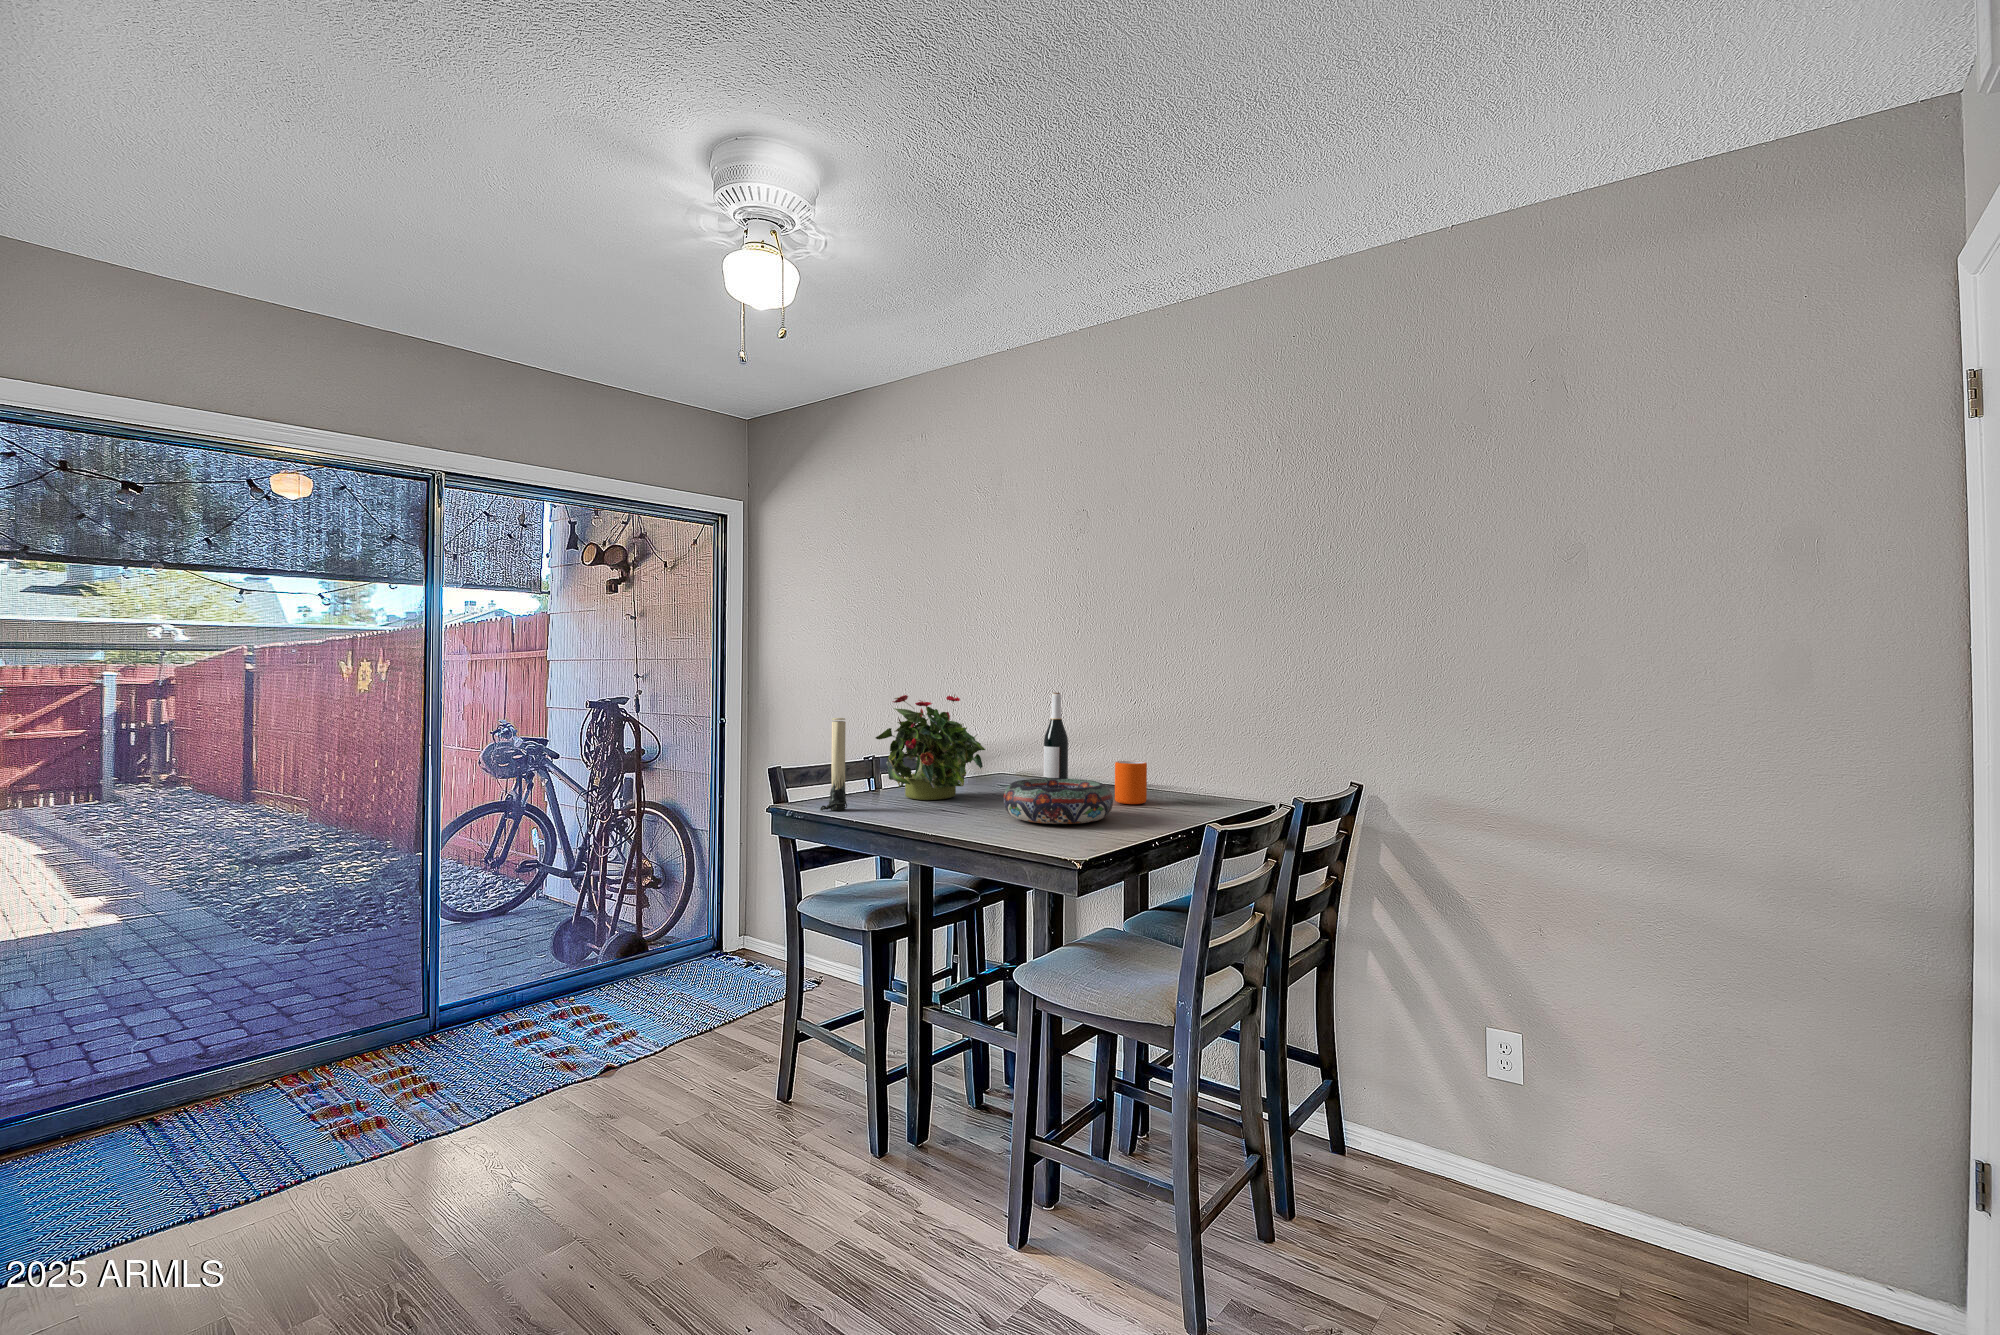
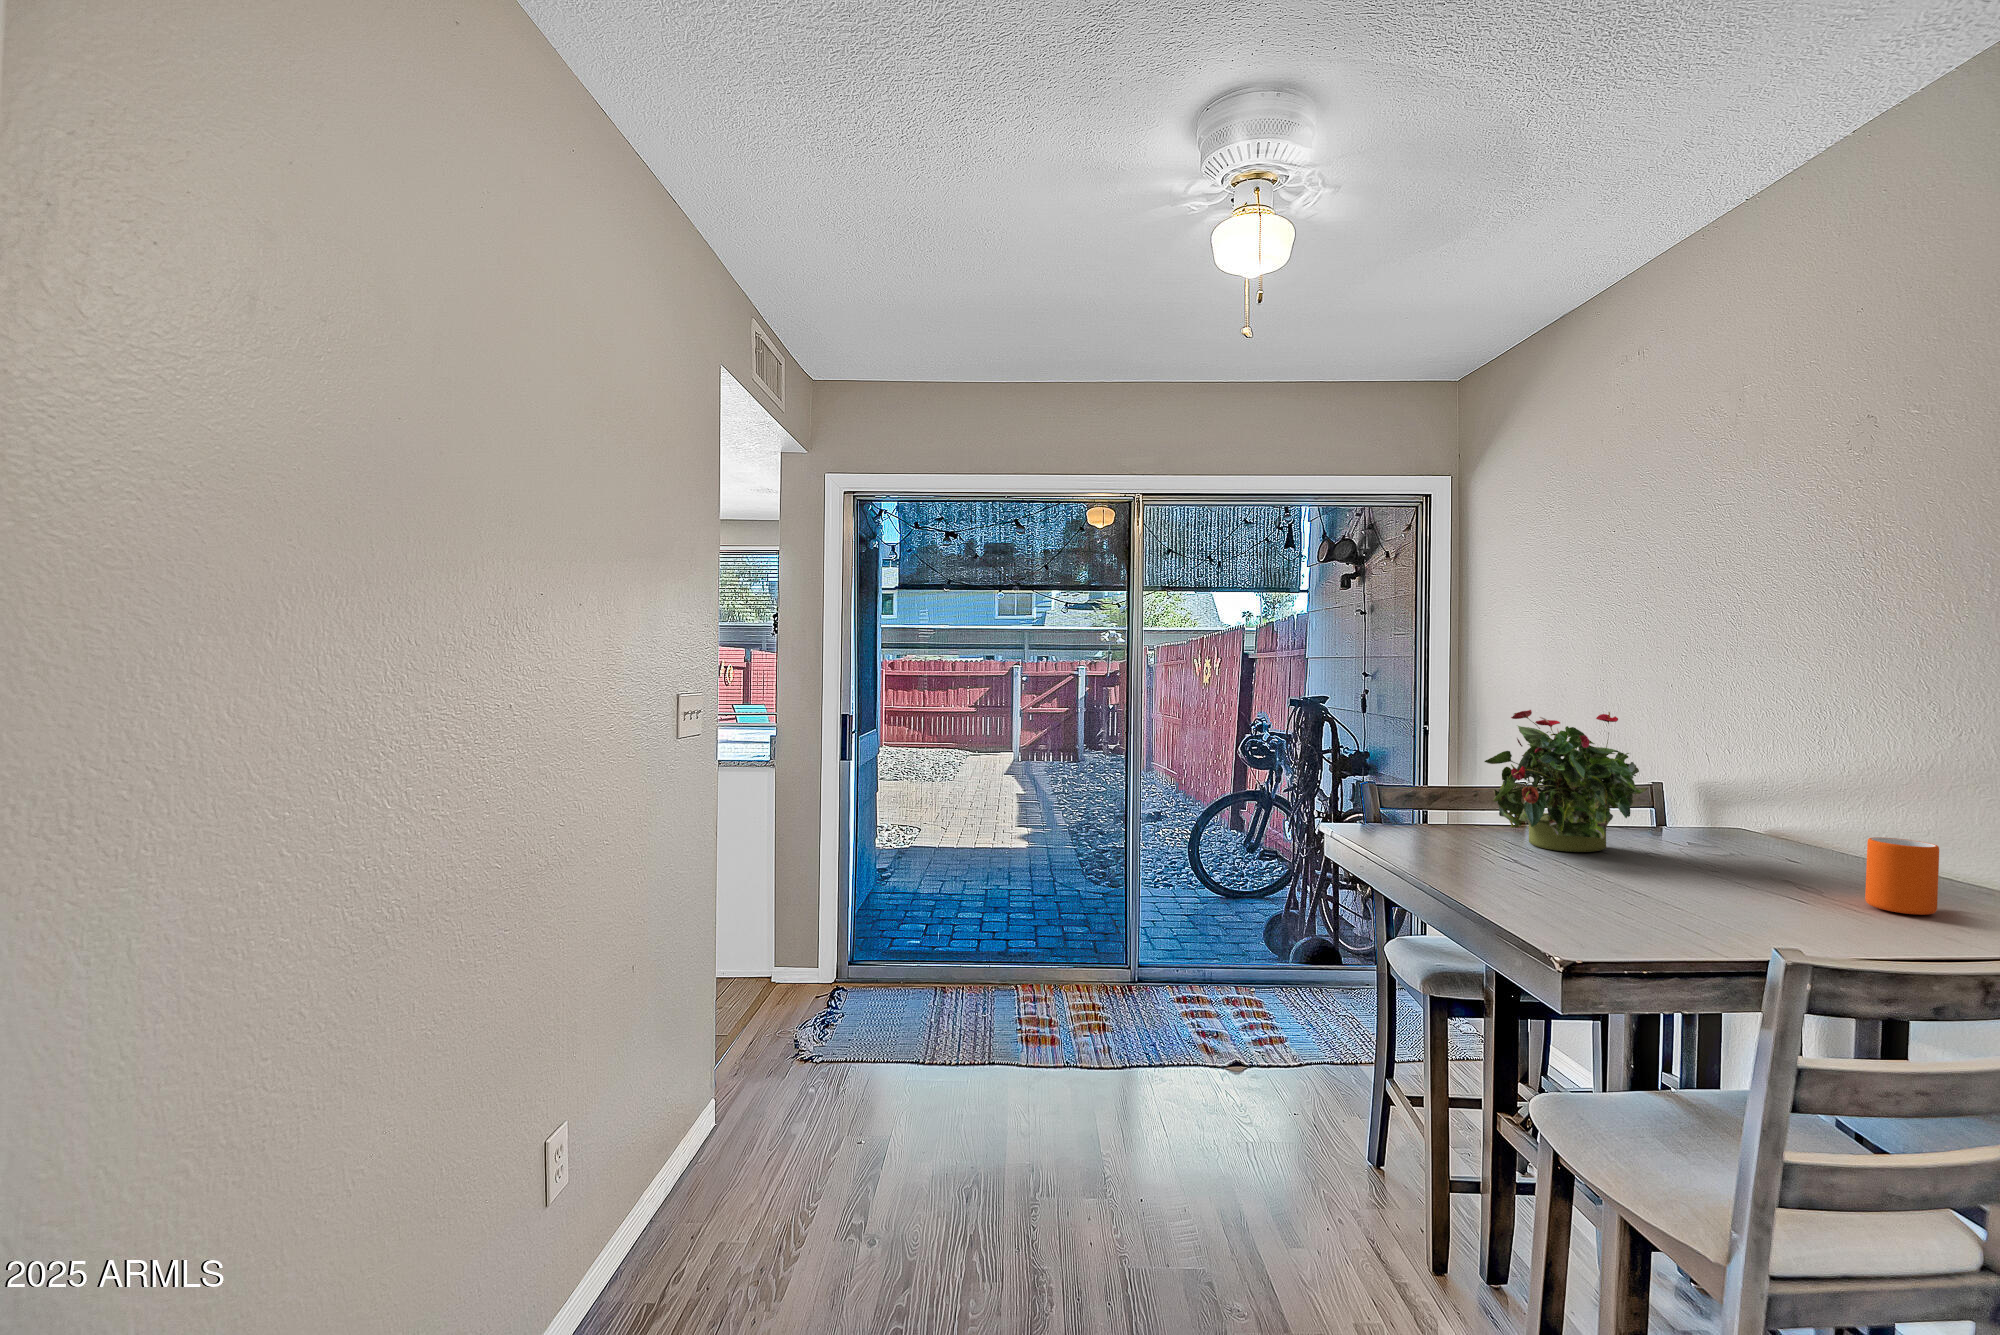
wine bottle: present [1044,693,1068,779] -> none [1786,718,1837,867]
candle: present [820,718,847,811] -> none [1389,733,1424,844]
decorative bowl: present [1003,778,1113,824] -> none [1598,842,1800,922]

